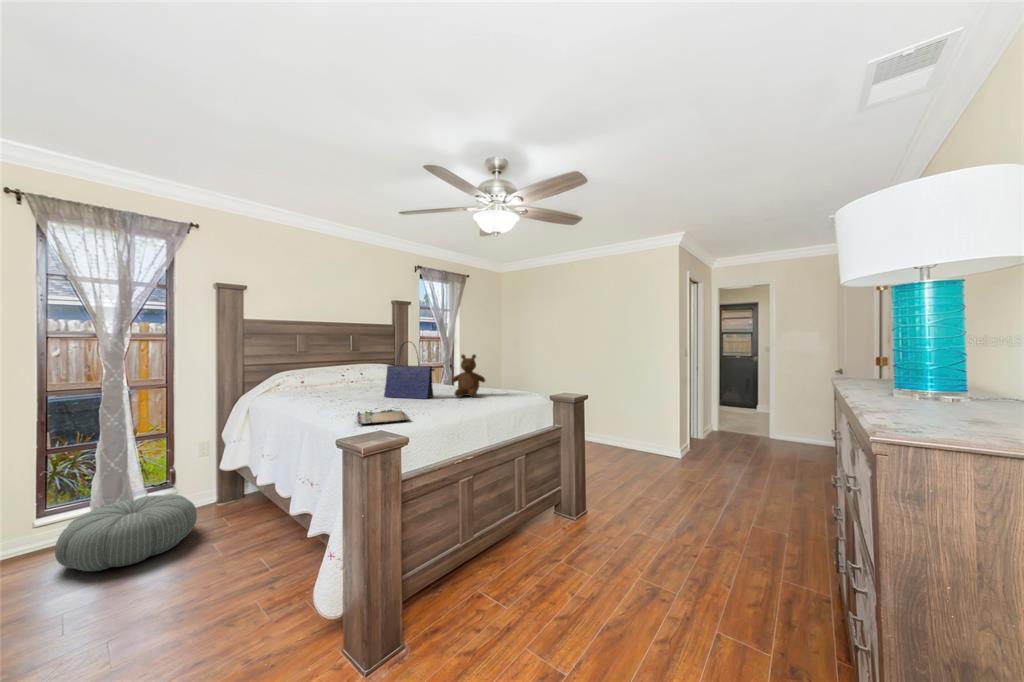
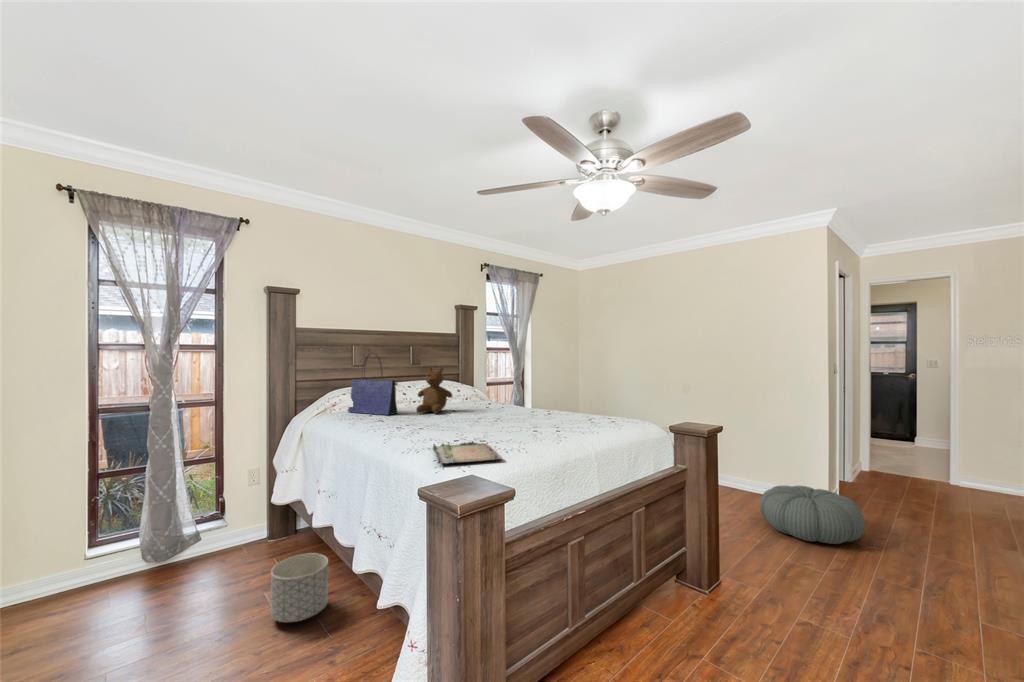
tote bag: present [384,342,435,399] -> present [348,353,398,415]
teddy bear: present [452,354,485,397] -> present [416,367,452,413]
pouf: present [55,495,197,571] -> present [760,485,865,544]
planter: none [219,507,271,562] -> present [271,553,328,622]

